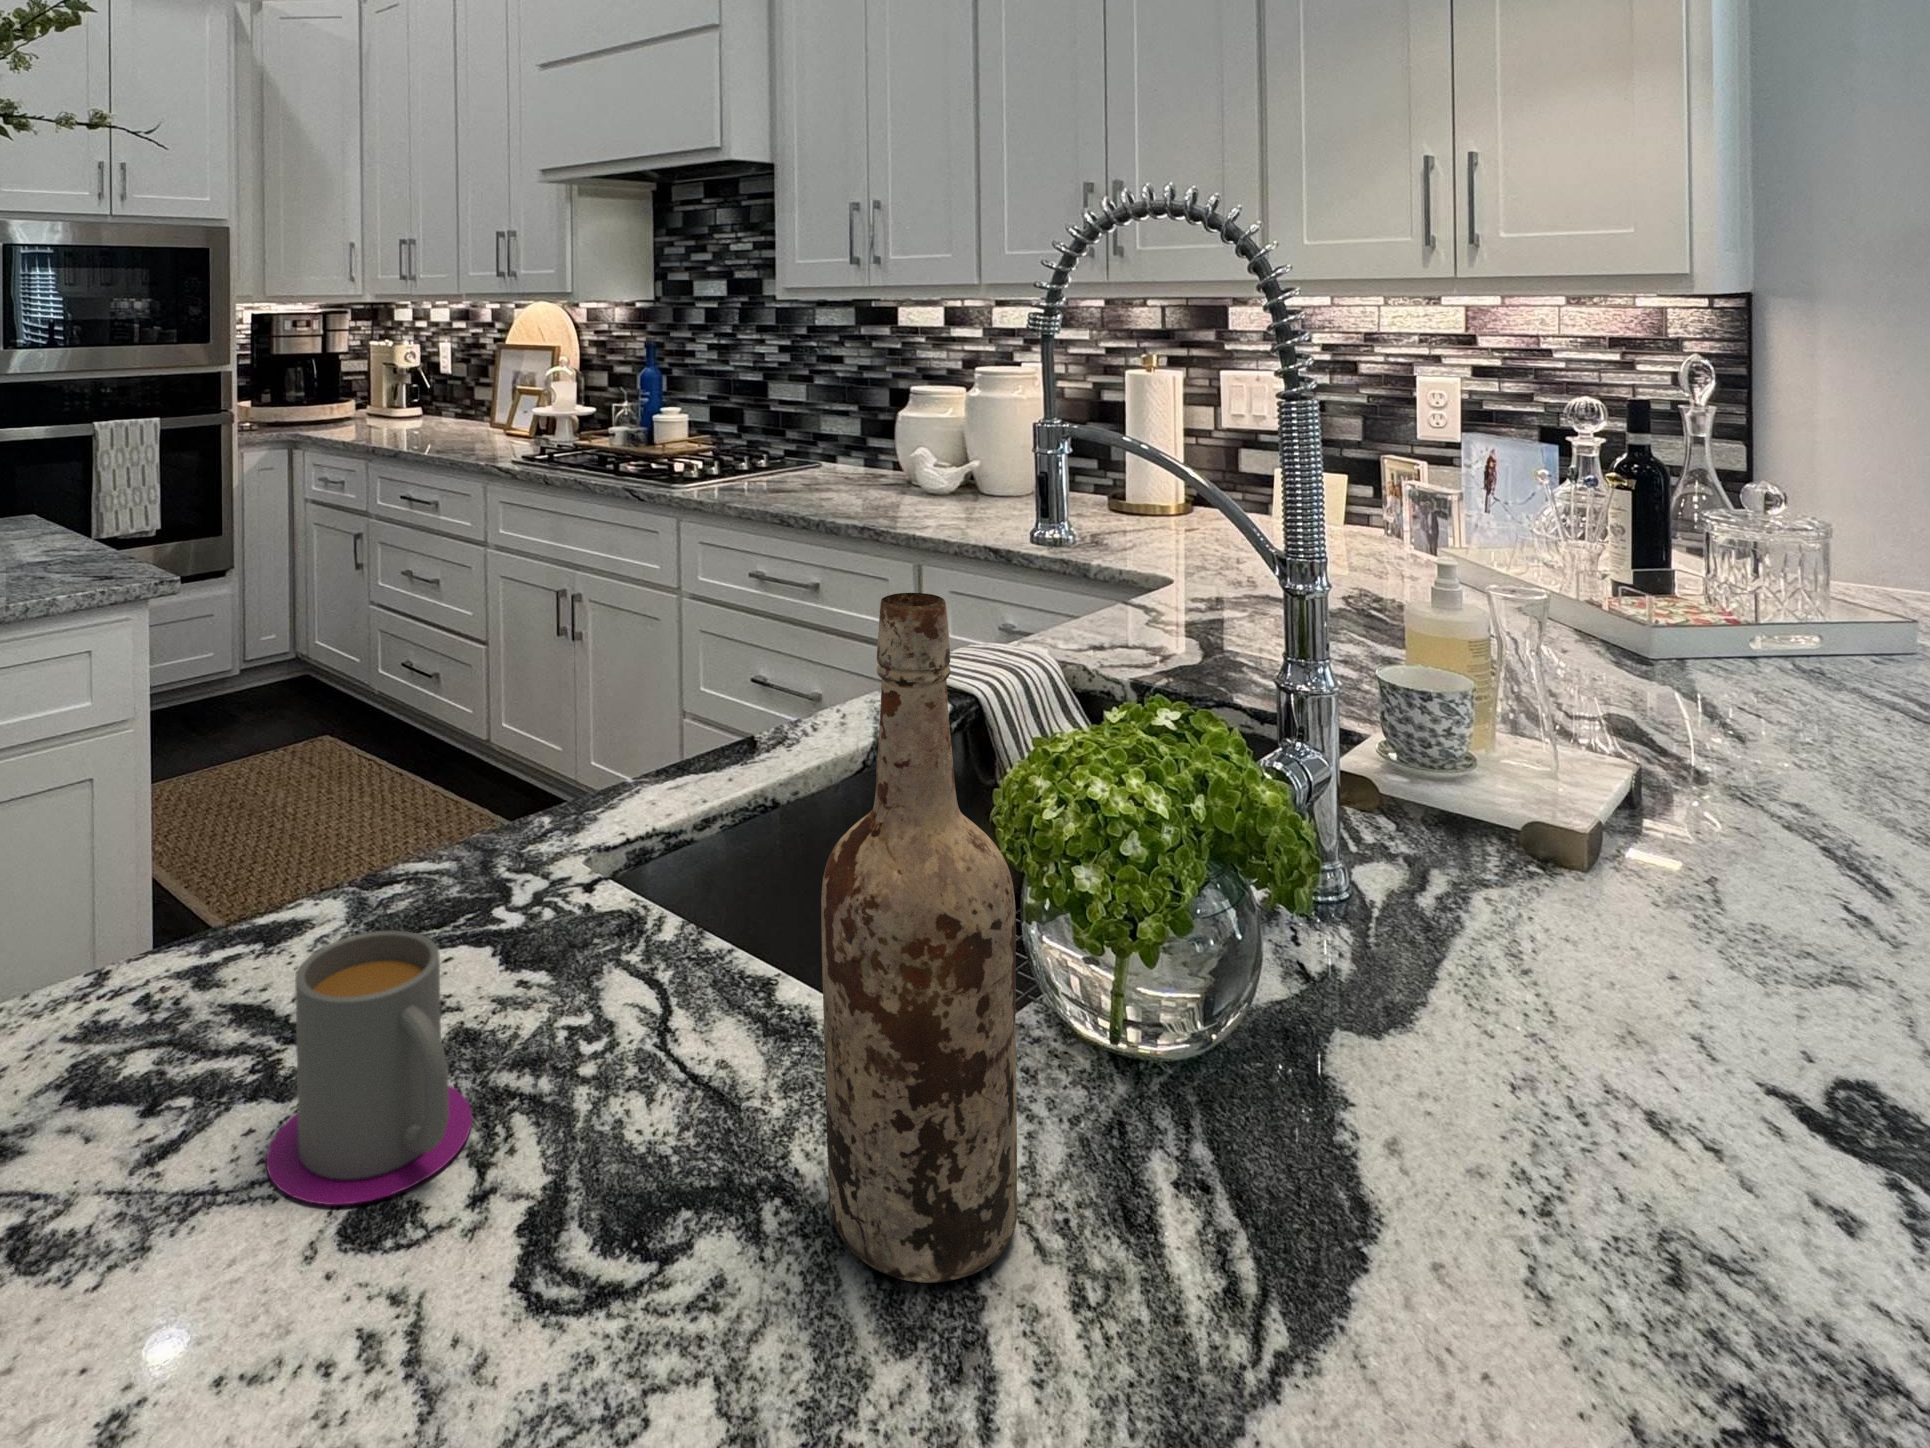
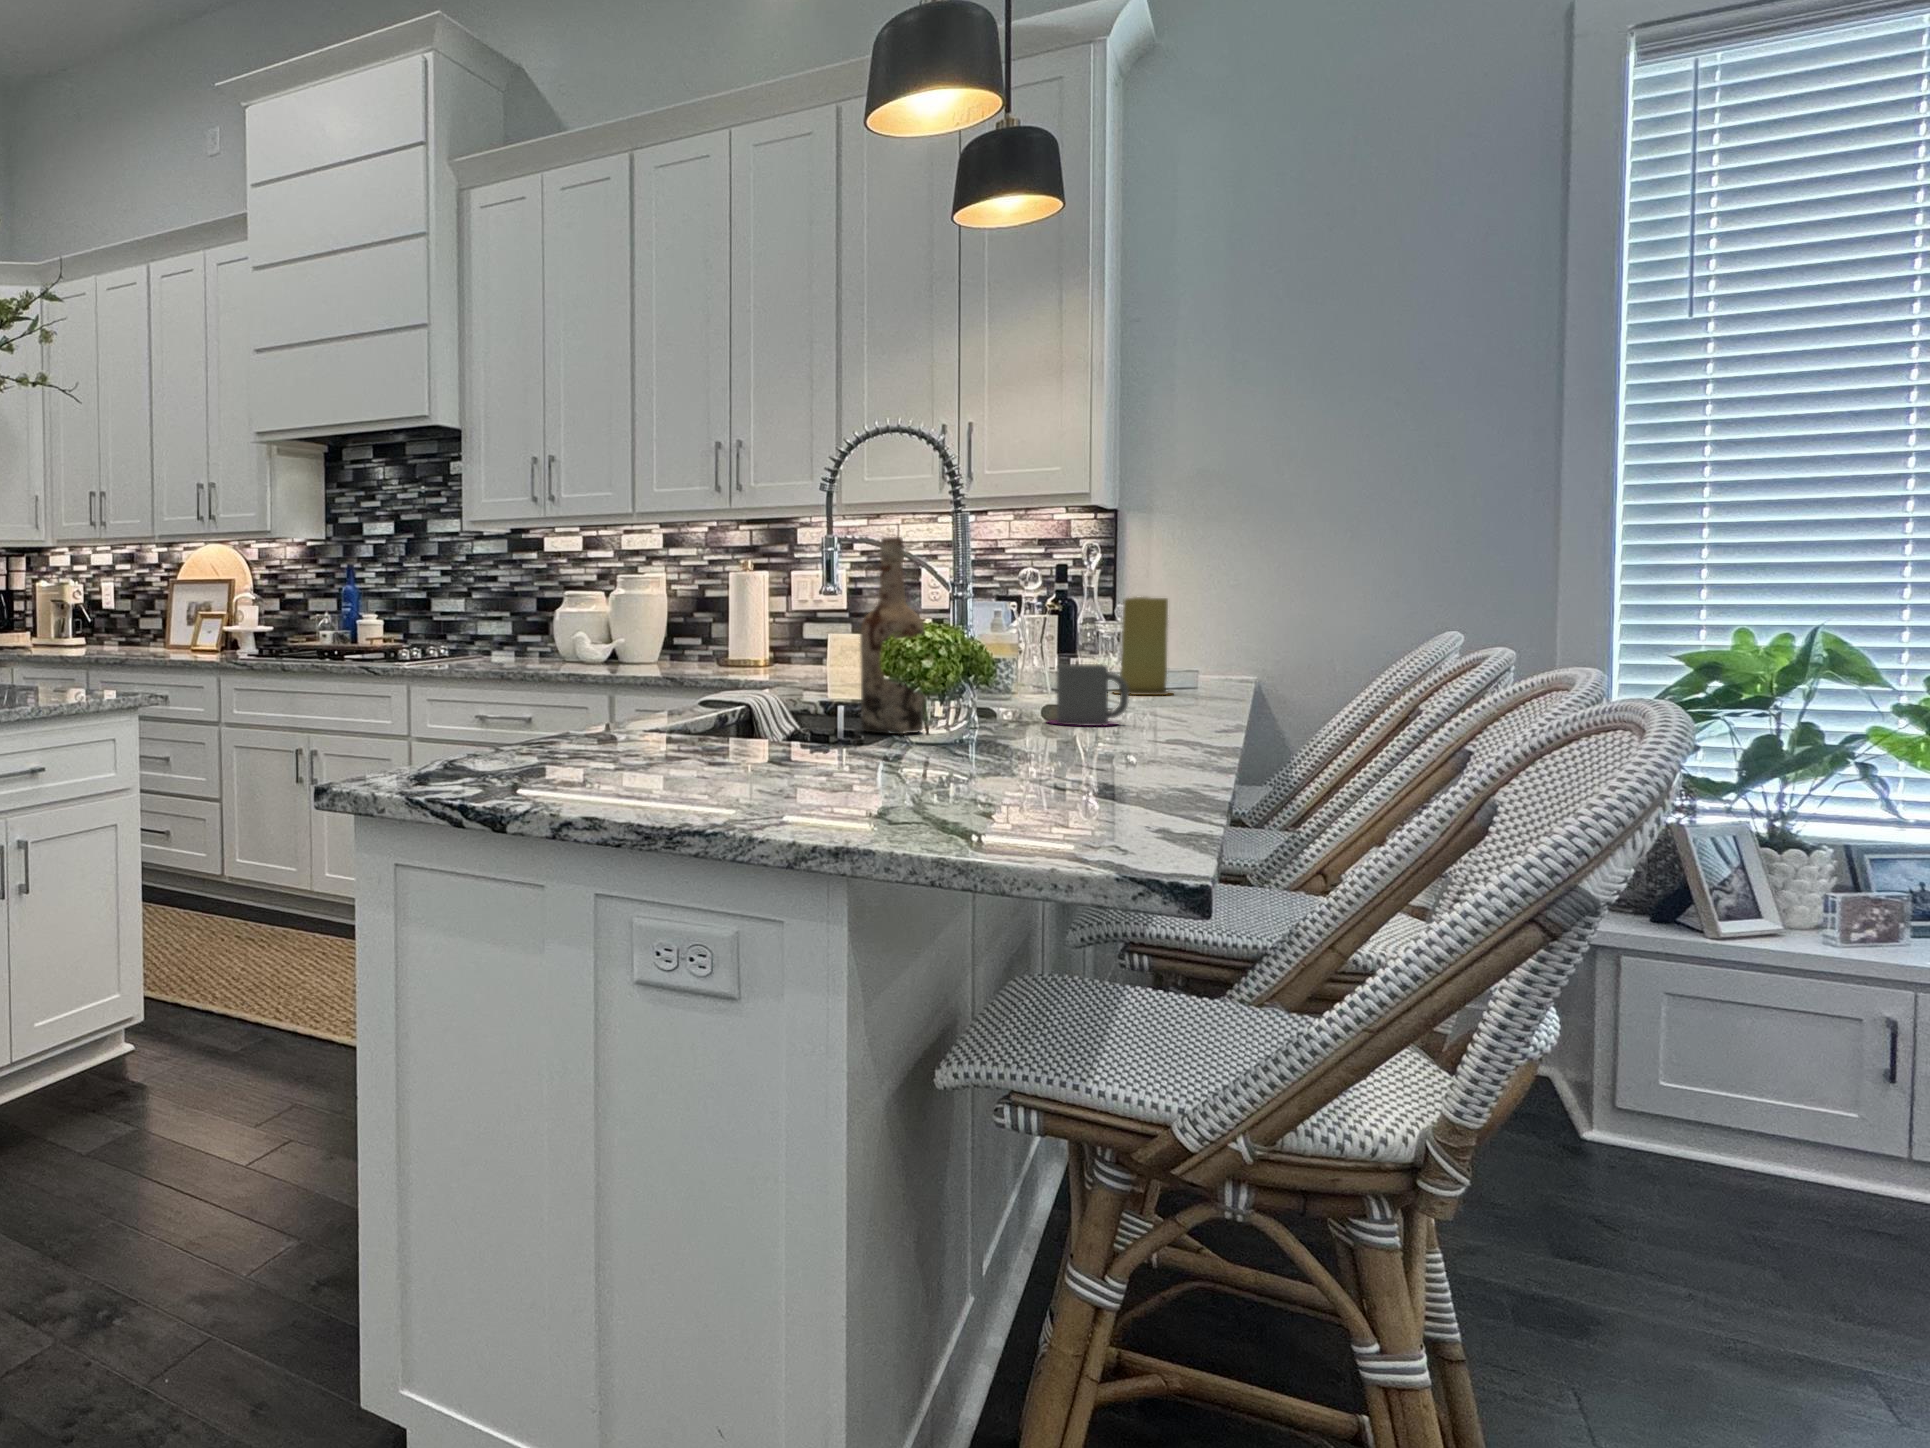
candle: none [1738,552,1901,803] -> present [1114,597,1171,695]
mug: present [266,931,472,1205] -> present [1050,664,1129,726]

